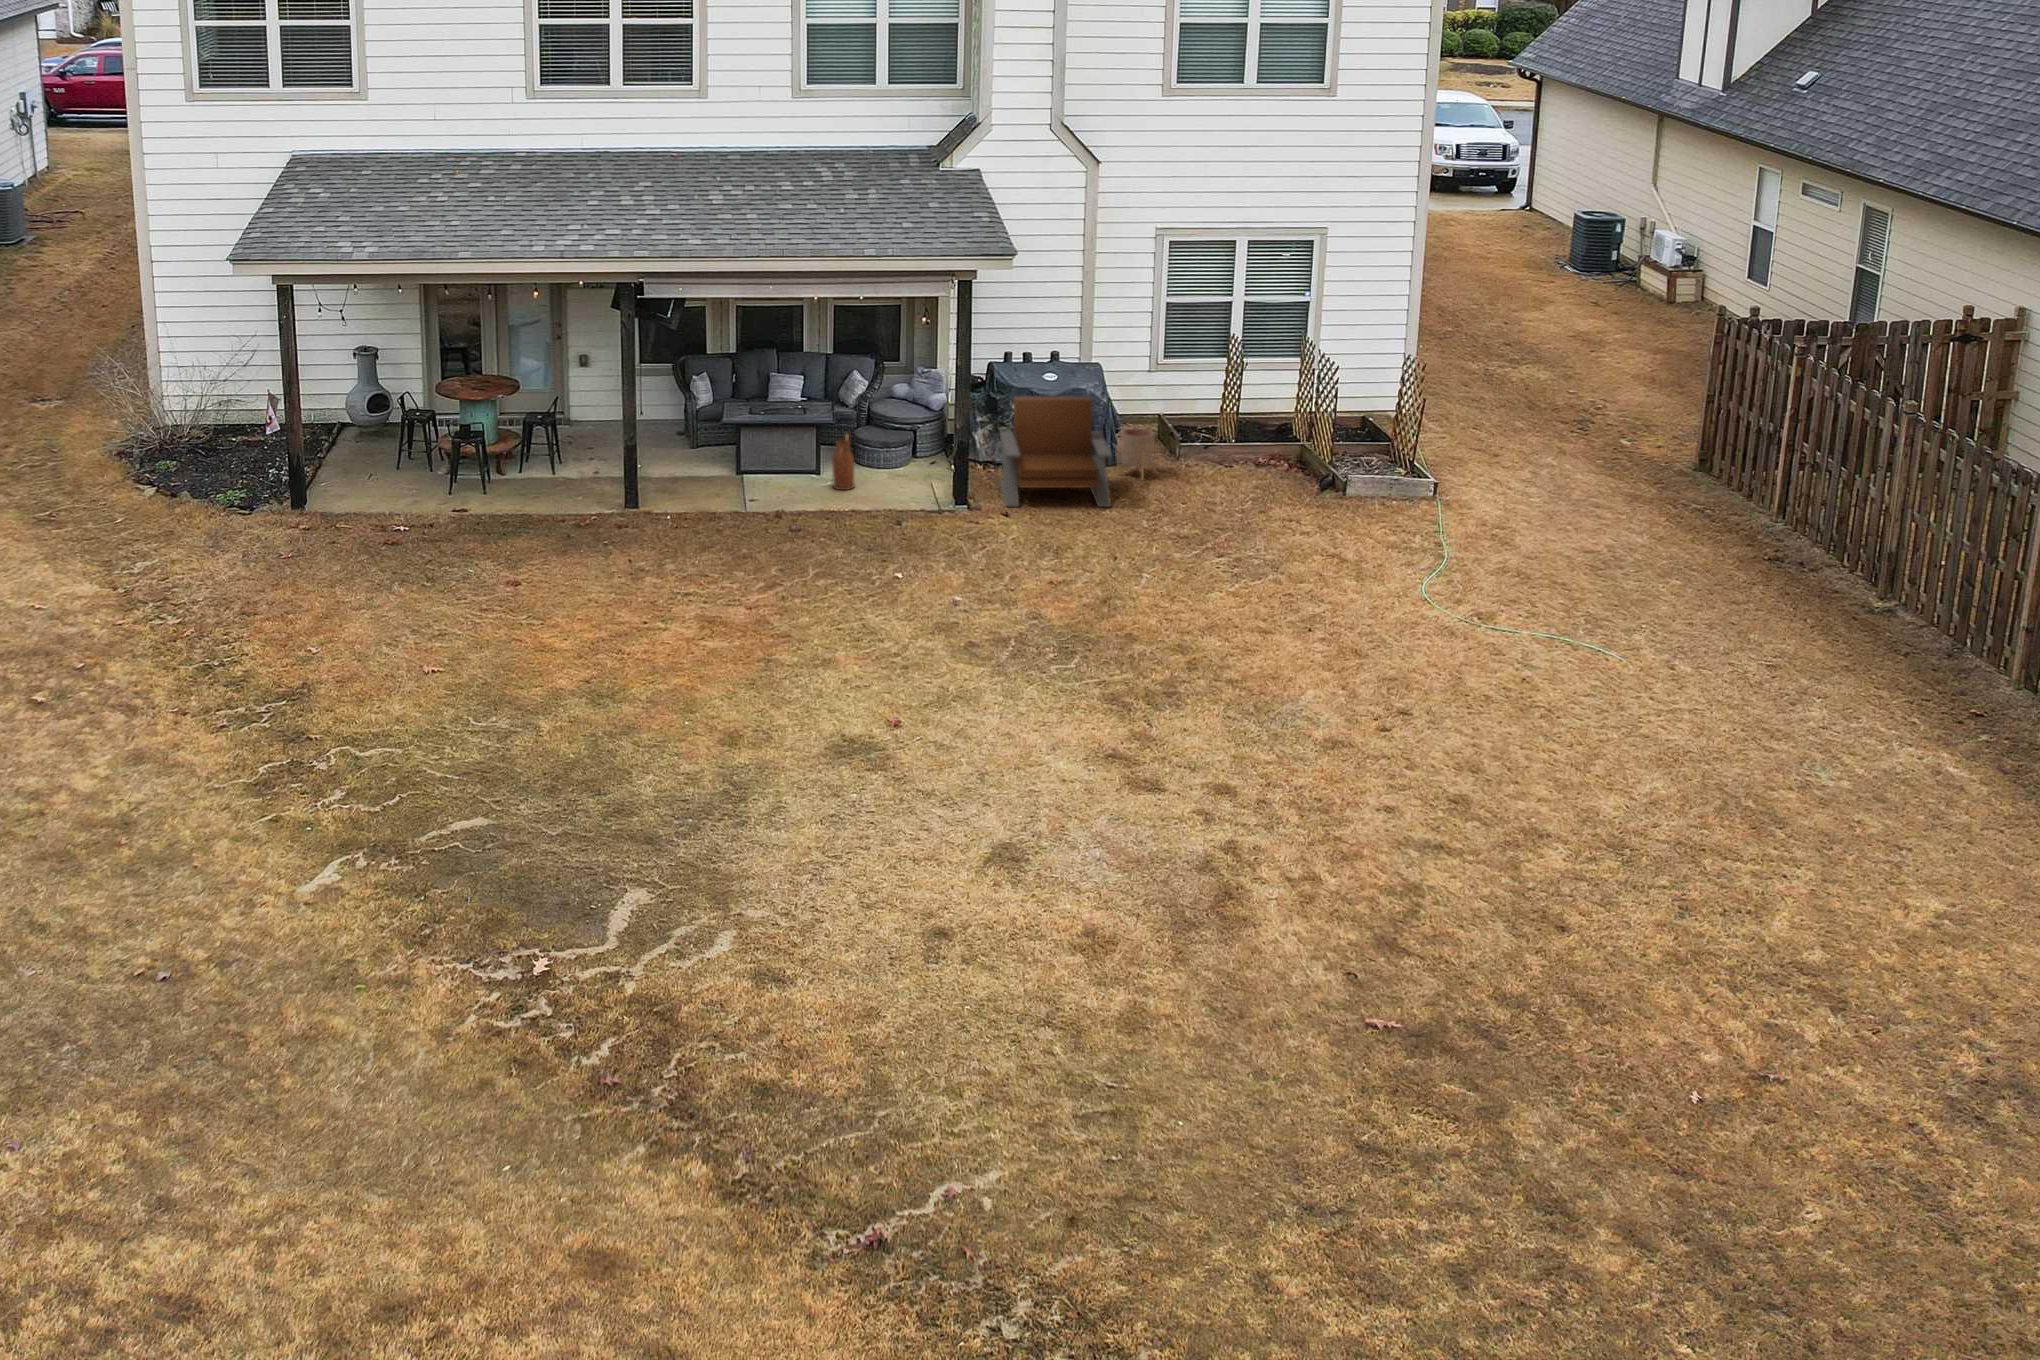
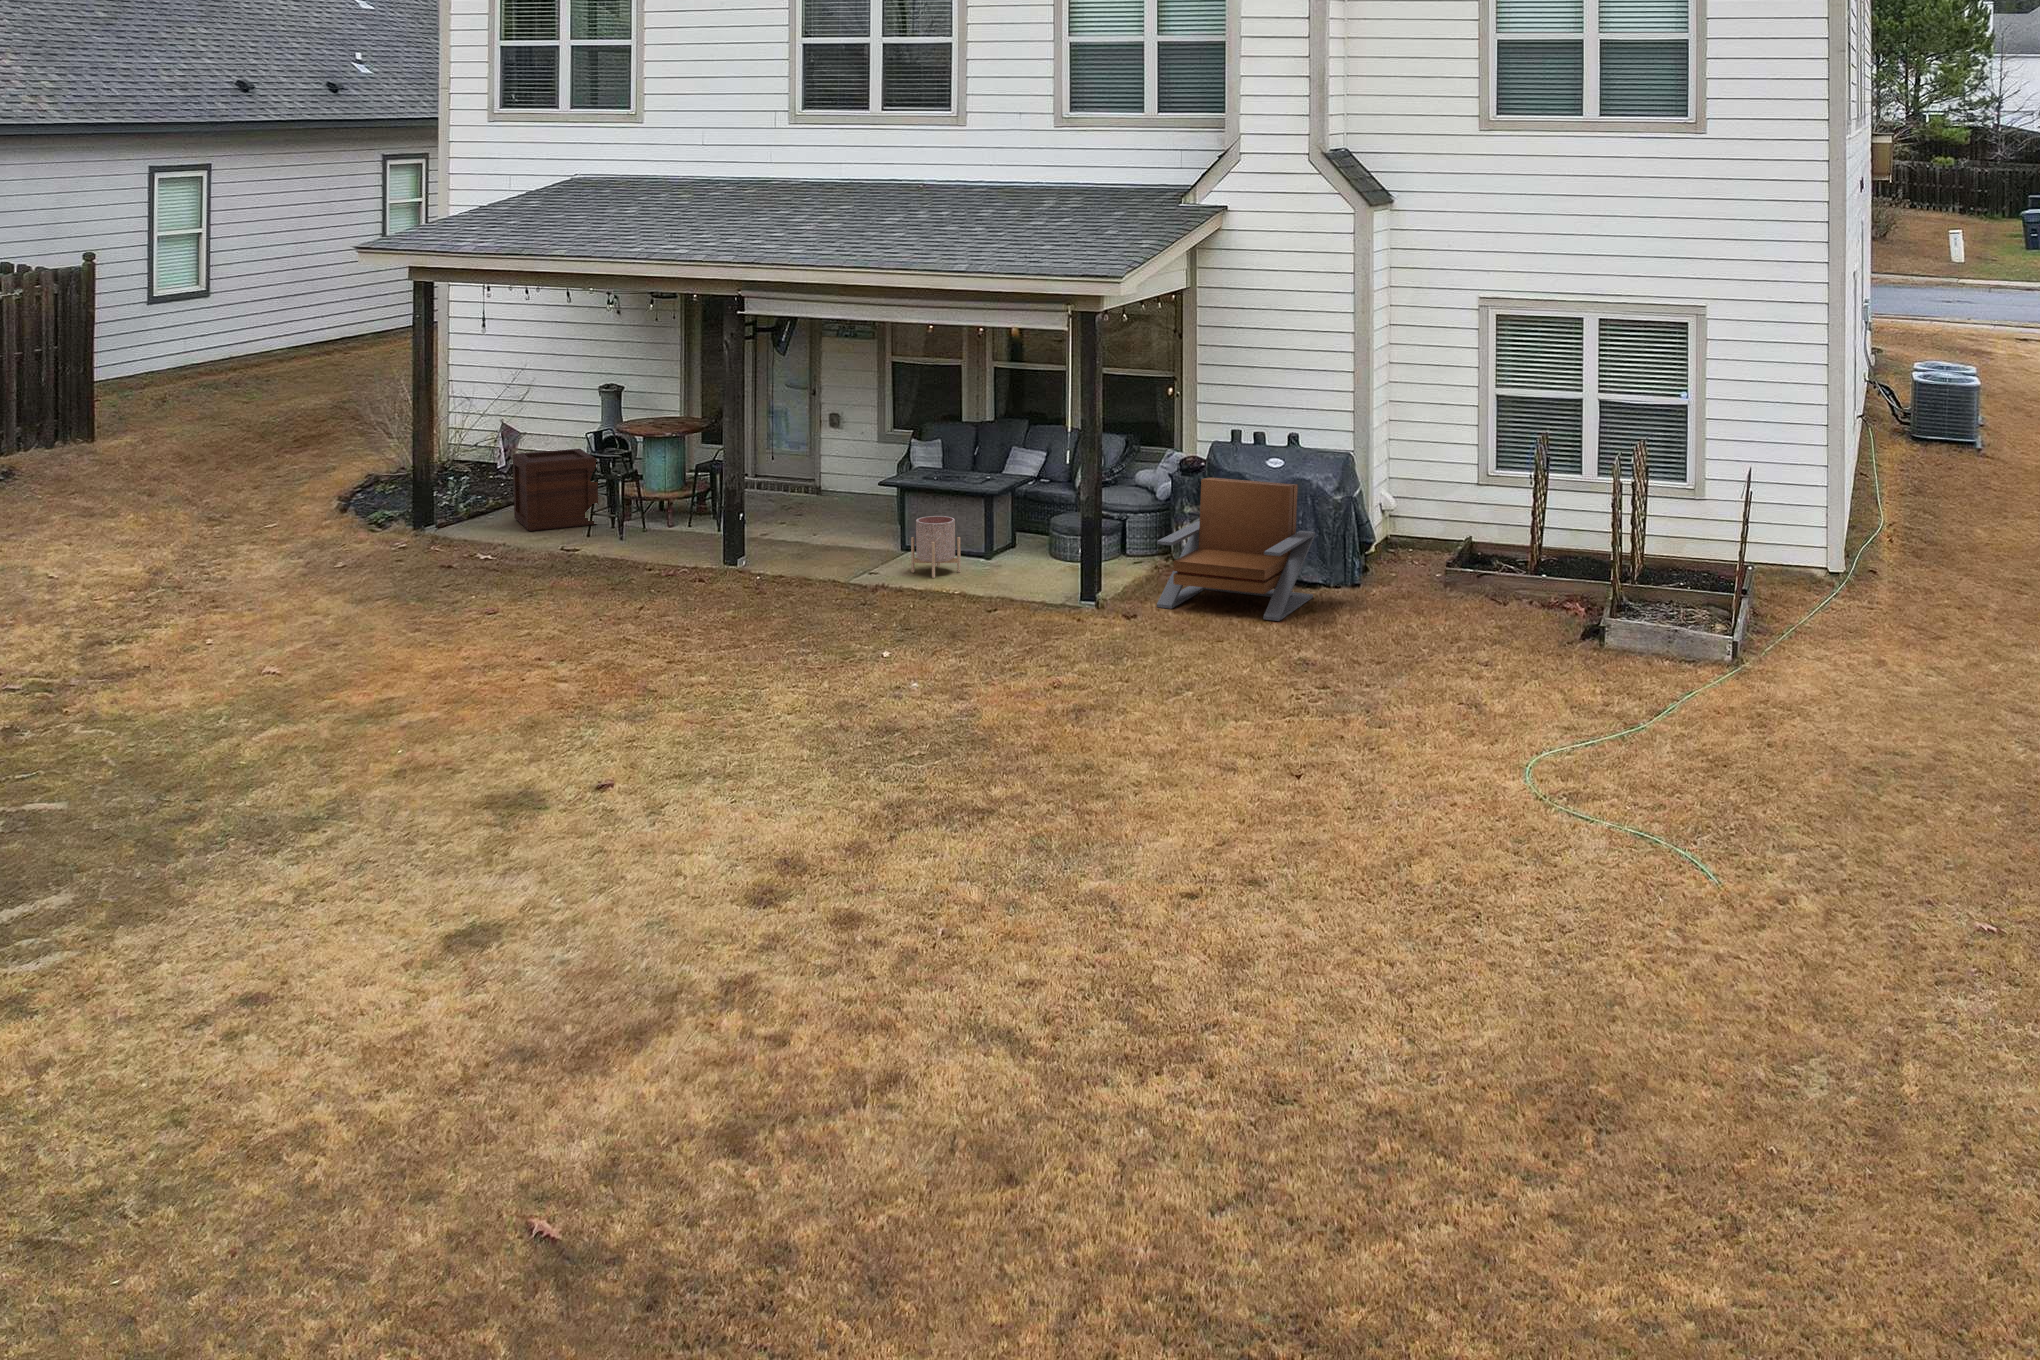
wooden crate: none [315,419,411,504] -> present [513,449,598,531]
planter: present [1117,428,1157,480] -> present [911,516,961,578]
watering can: present [832,434,855,490] -> none [1002,509,1036,572]

